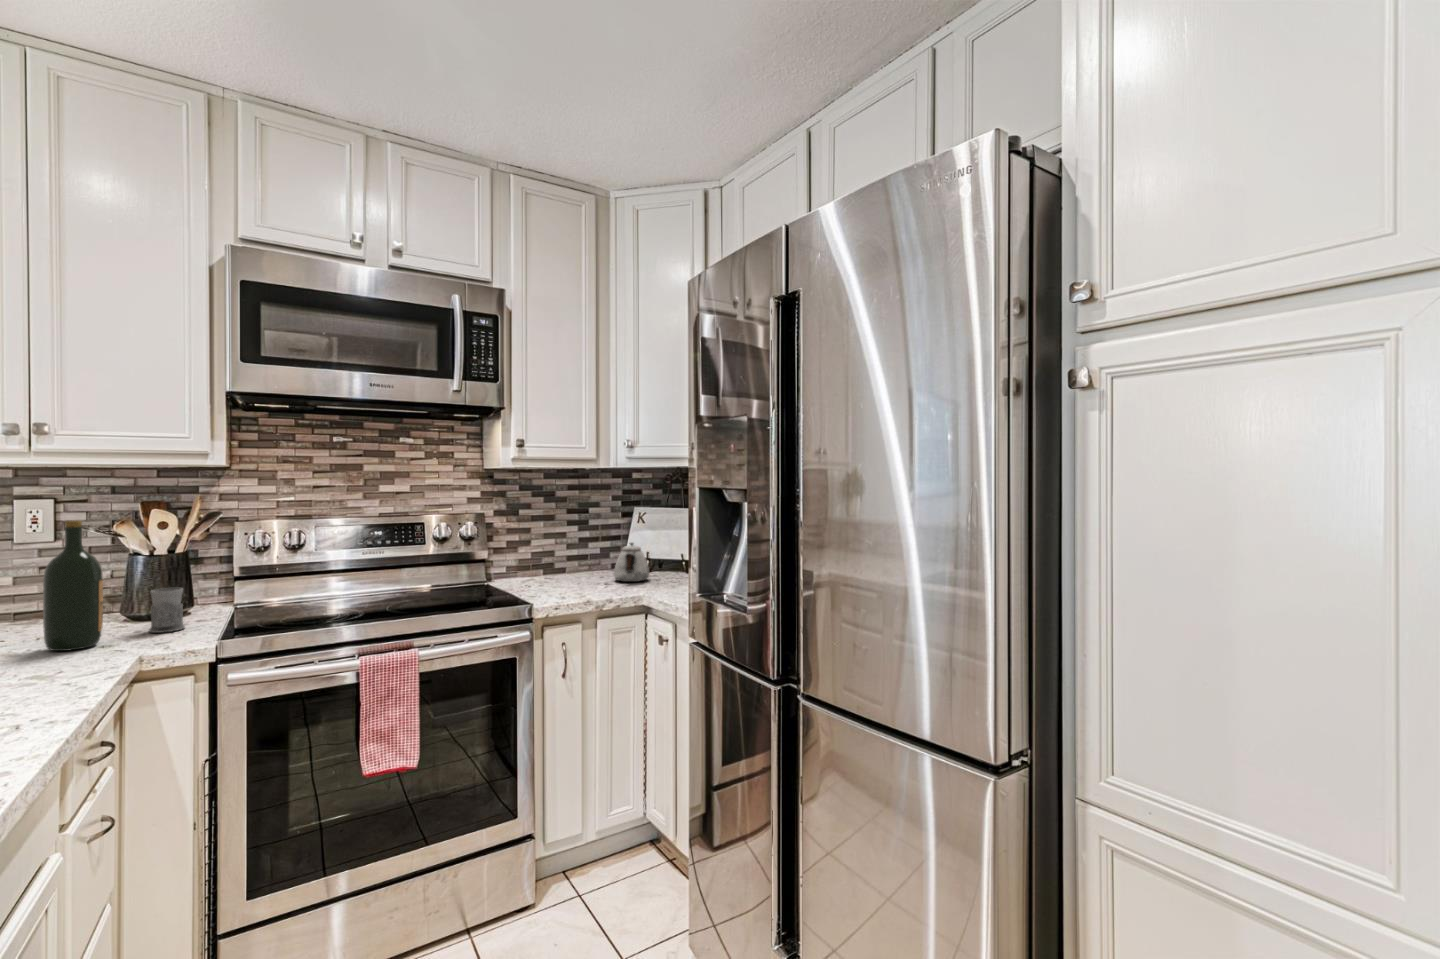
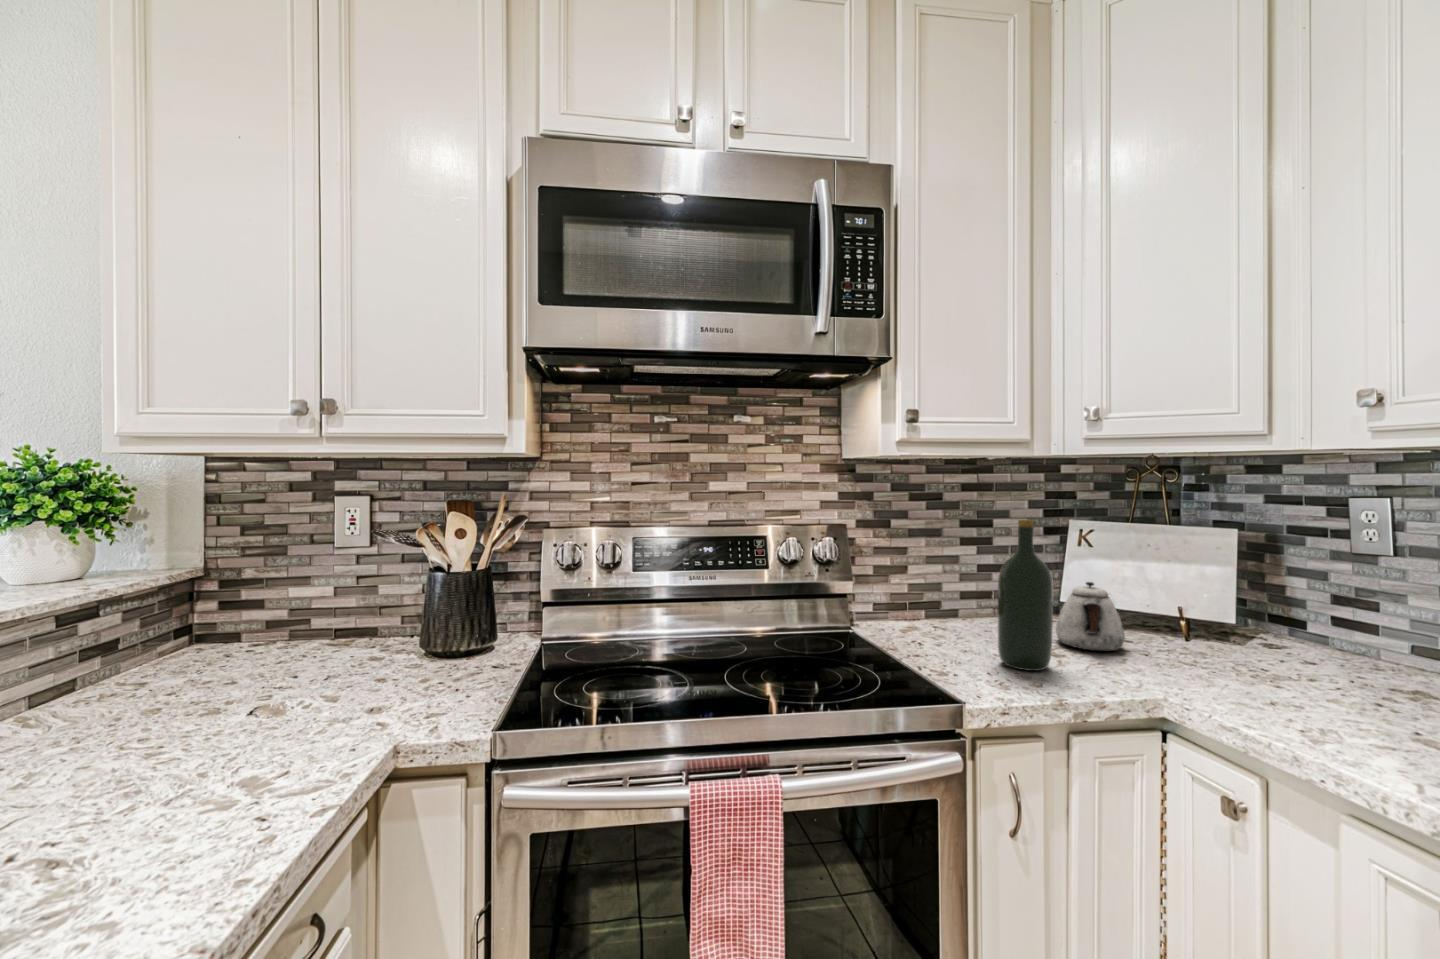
wine bottle: present [43,521,103,651] -> present [998,519,1053,671]
mug: present [149,588,185,633] -> none [425,622,467,688]

